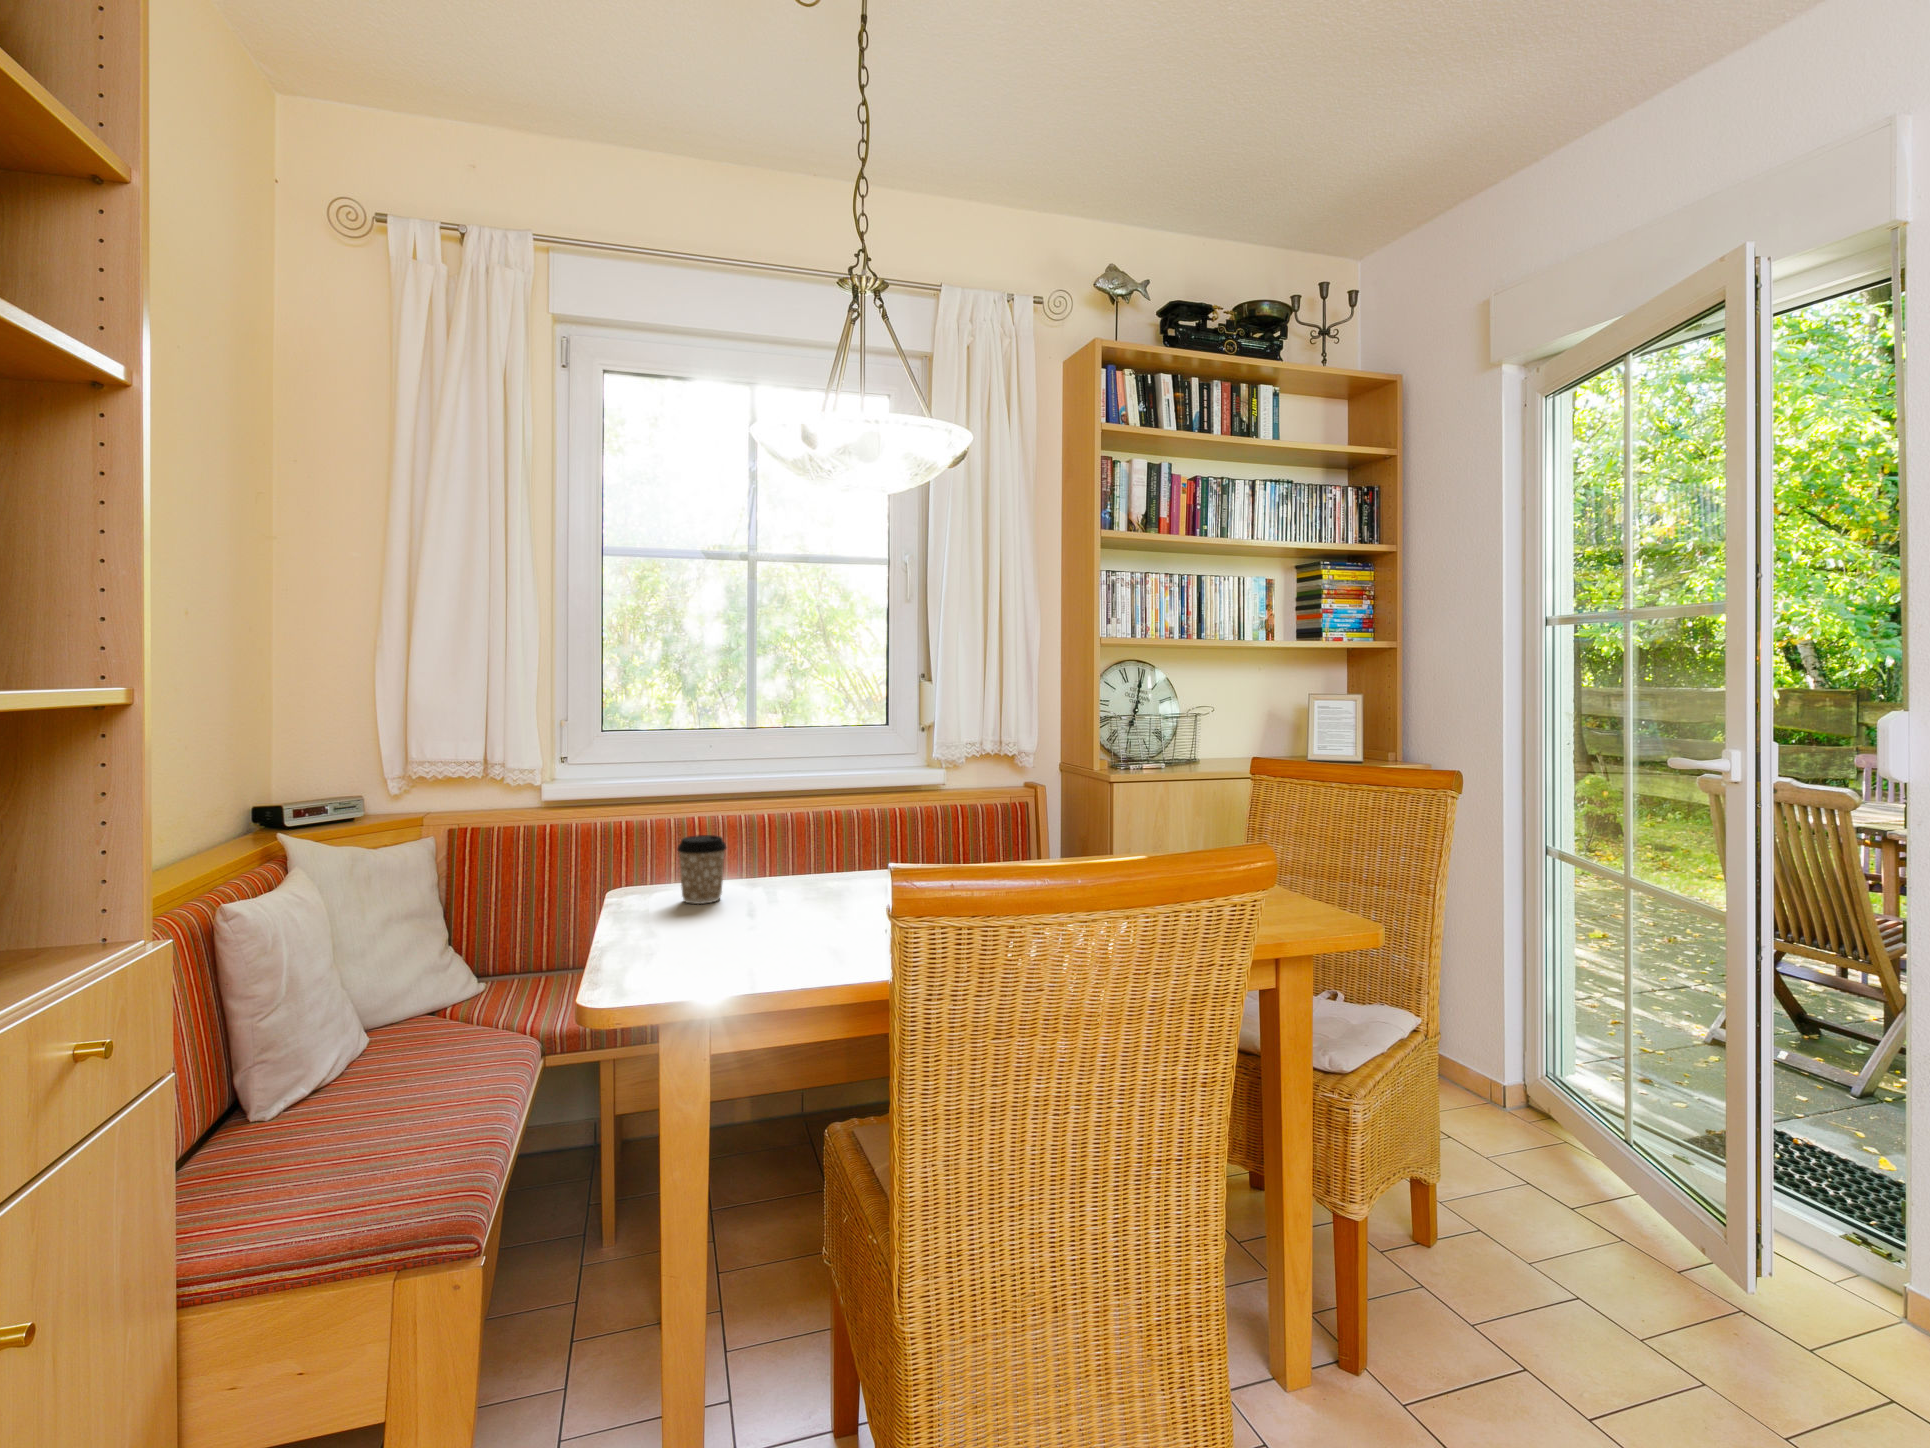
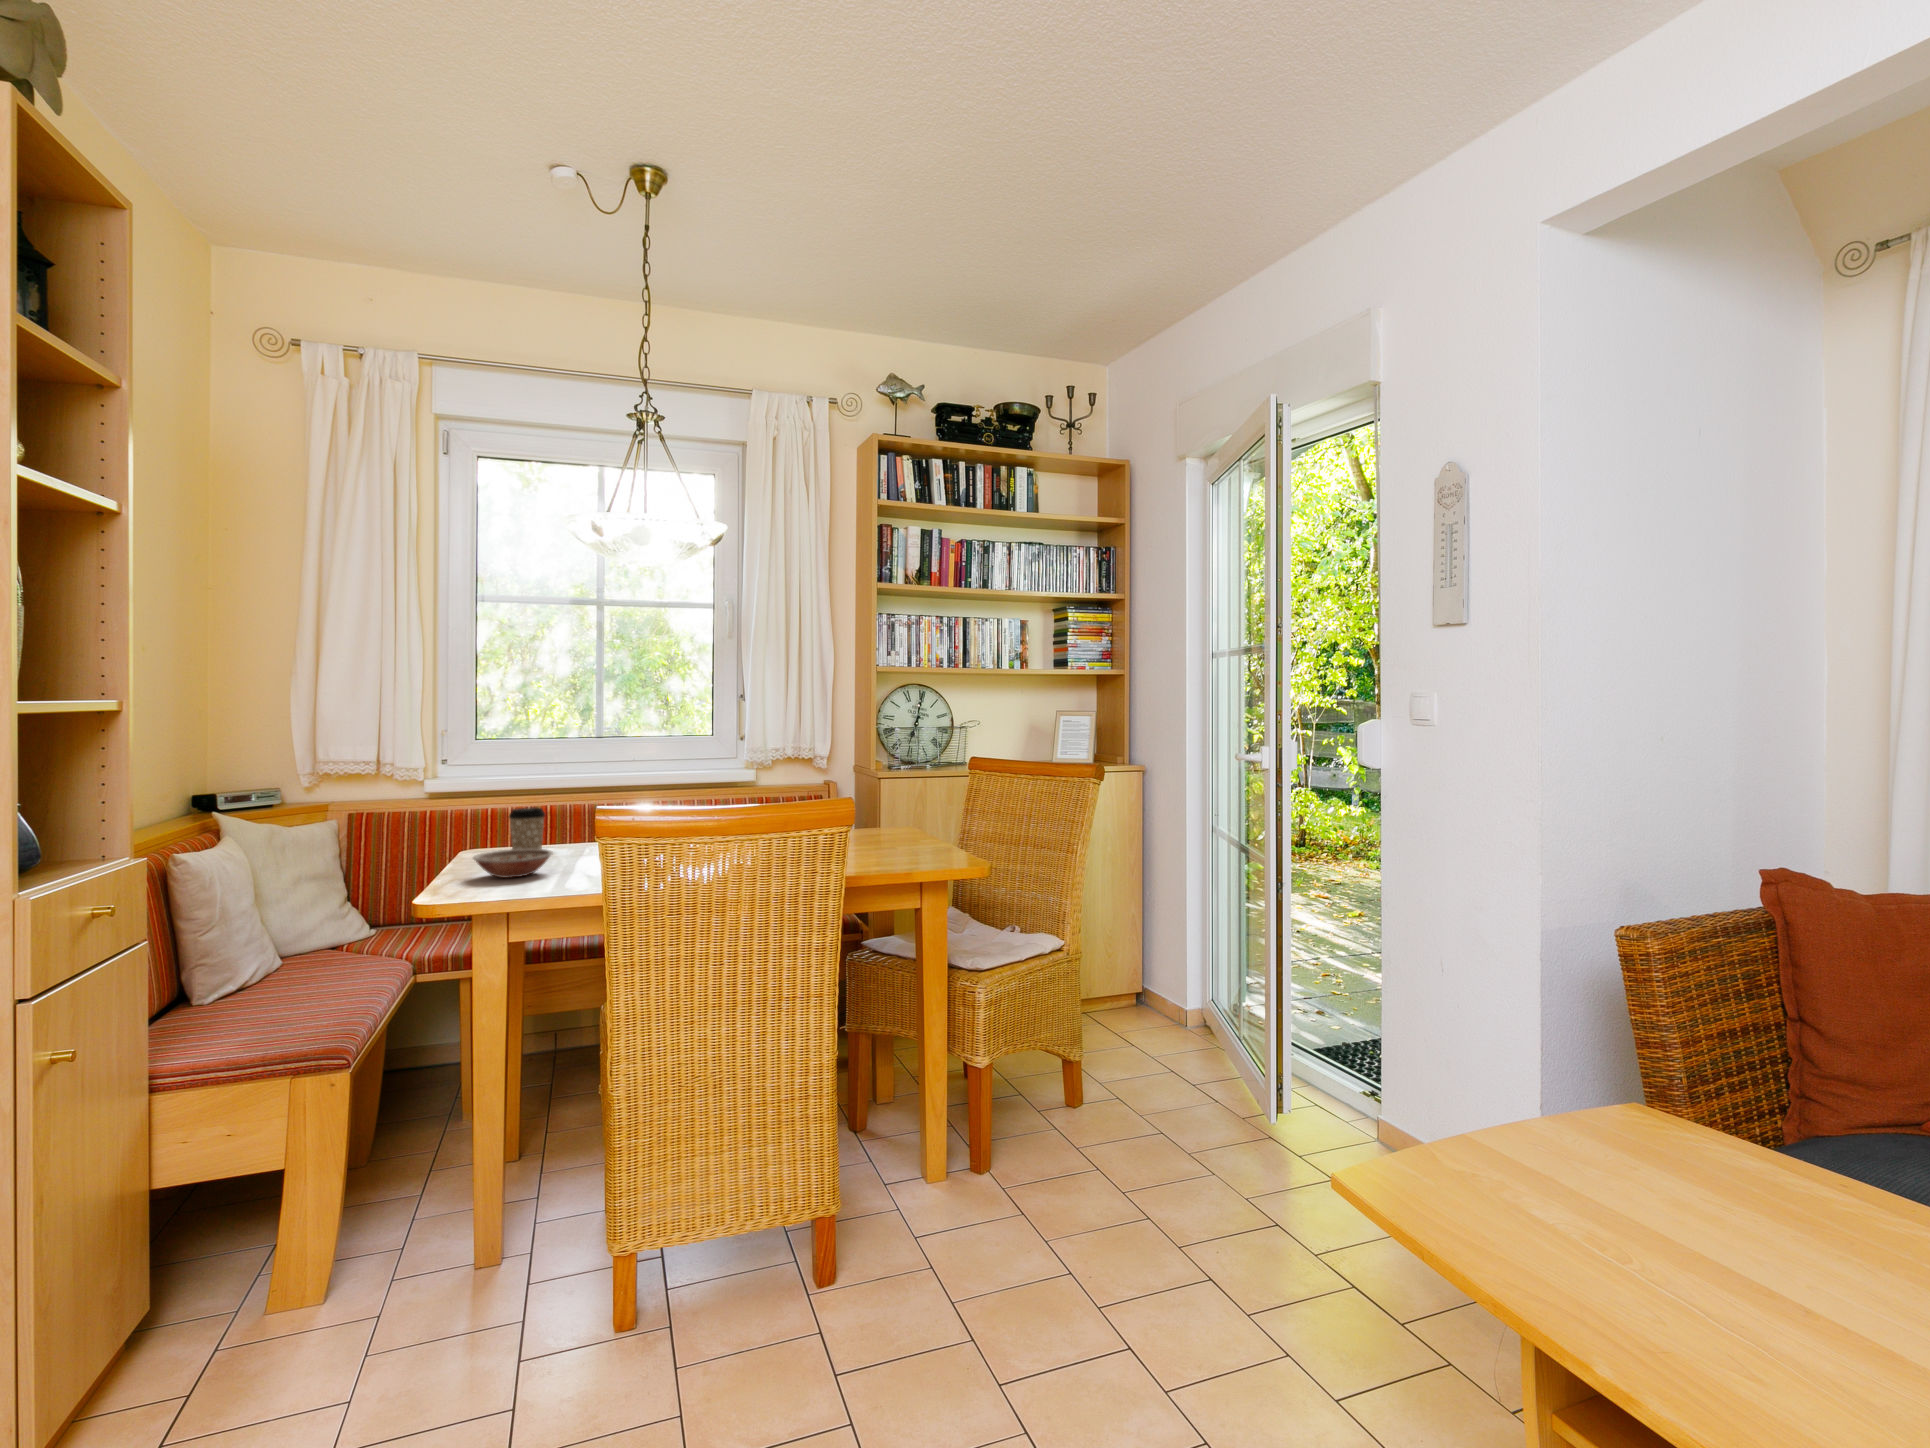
bowl: none [652,907,766,958] -> present [473,849,553,878]

